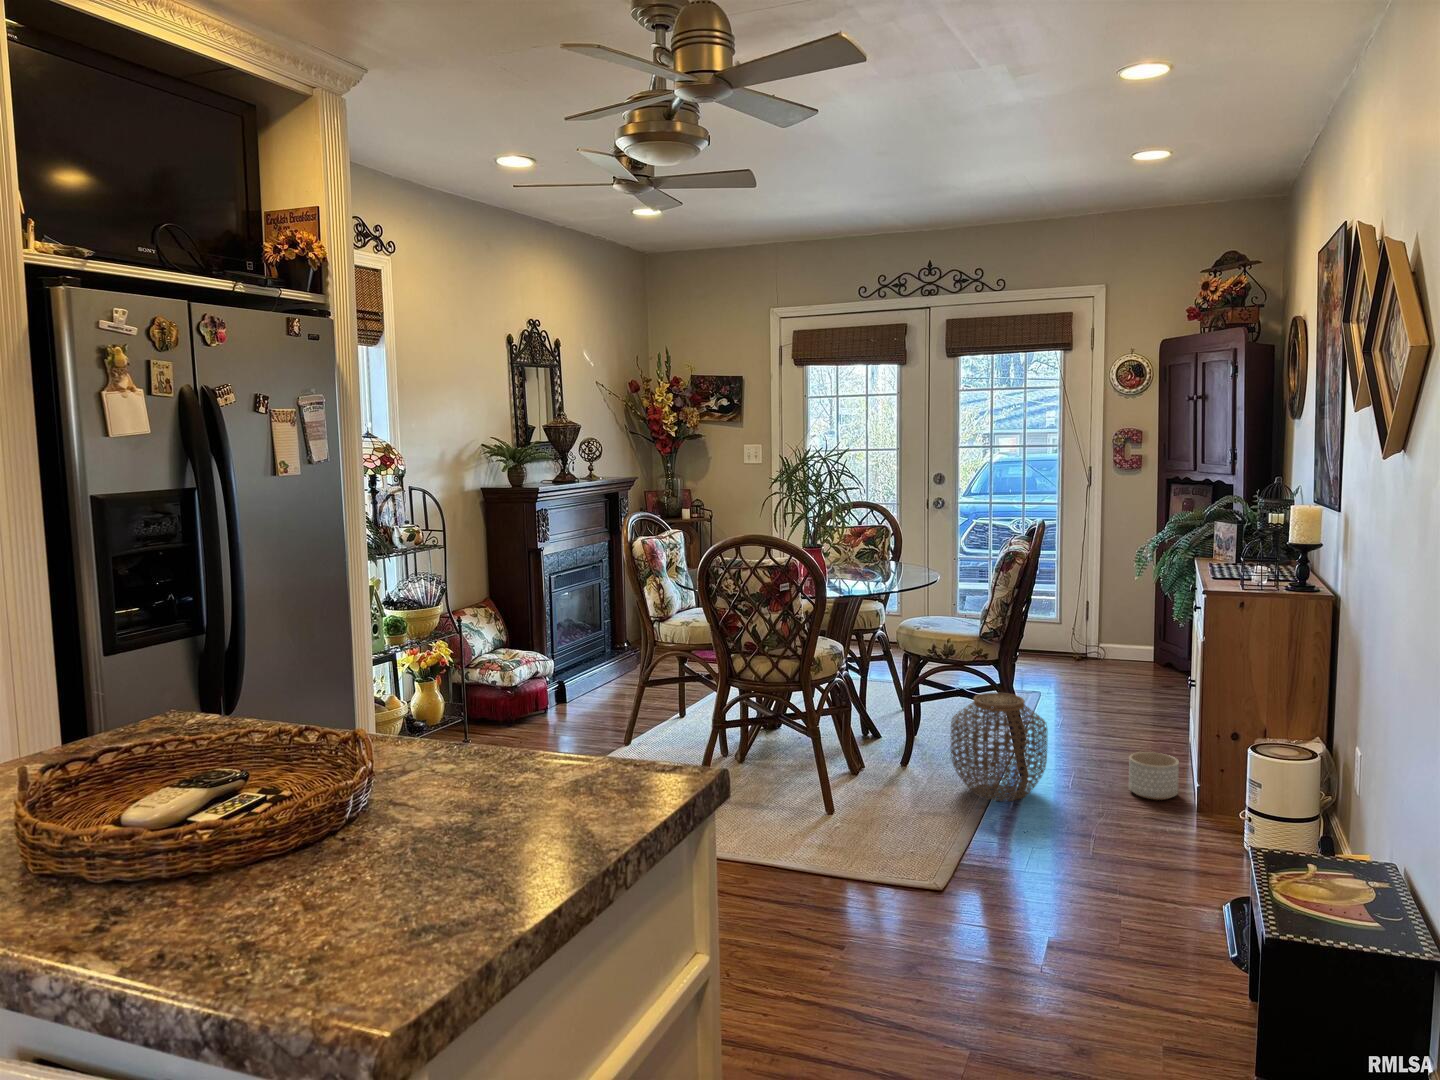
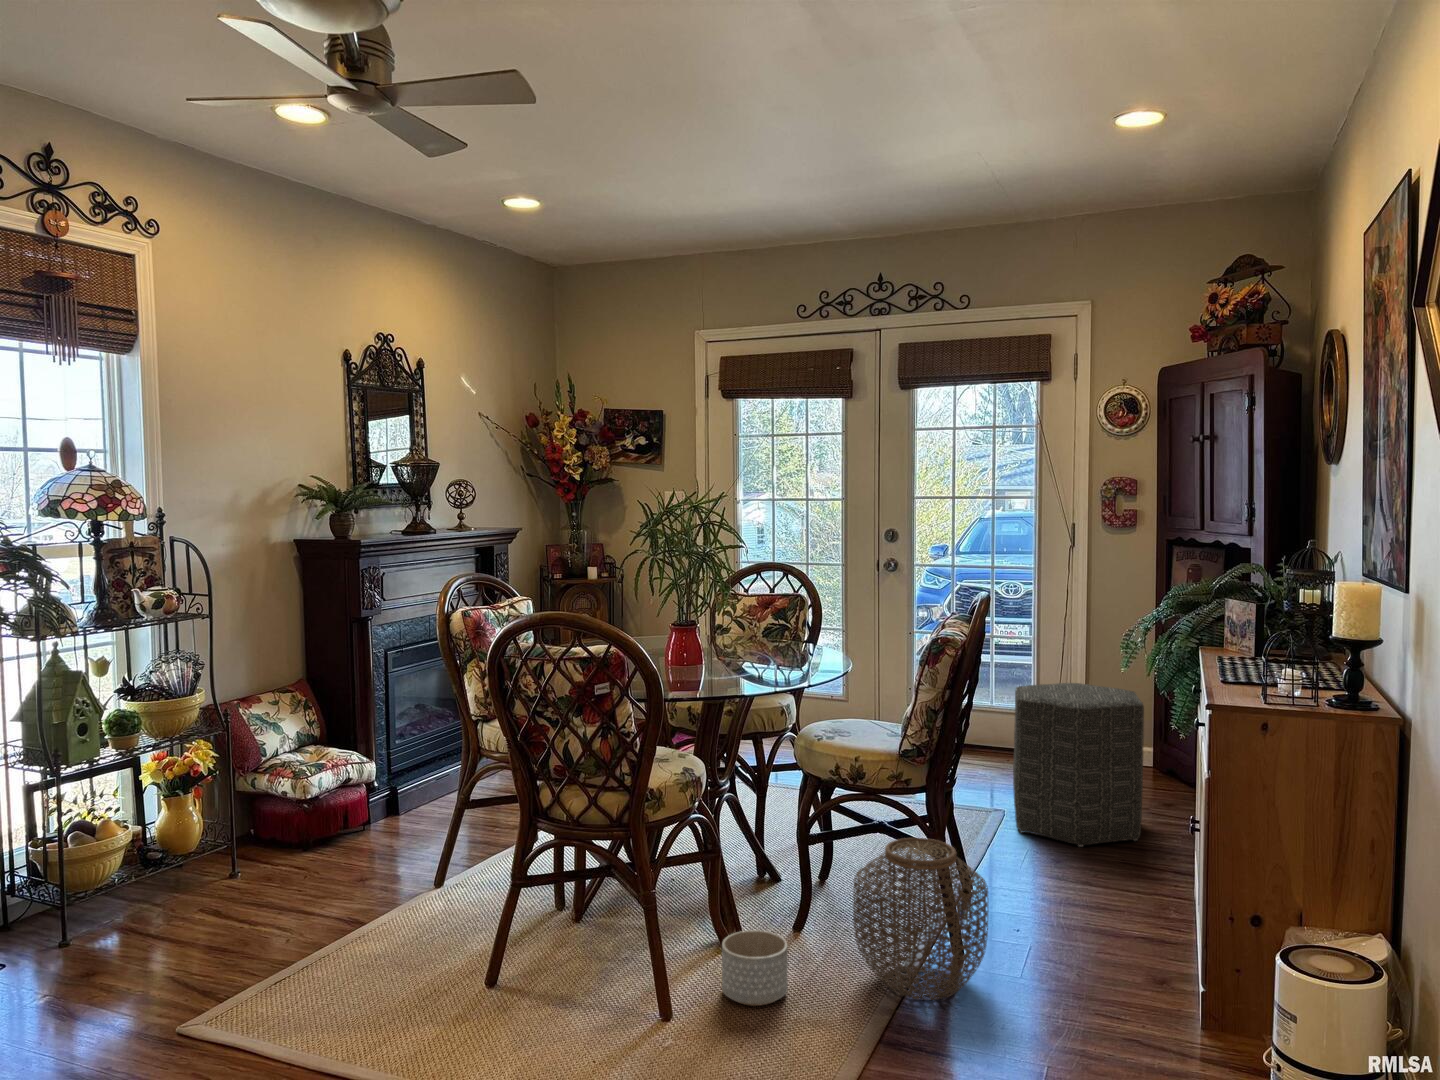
ottoman: none [1047,591,1149,712] -> present [1013,683,1144,847]
planter: present [1129,752,1179,800] -> present [722,930,788,1006]

